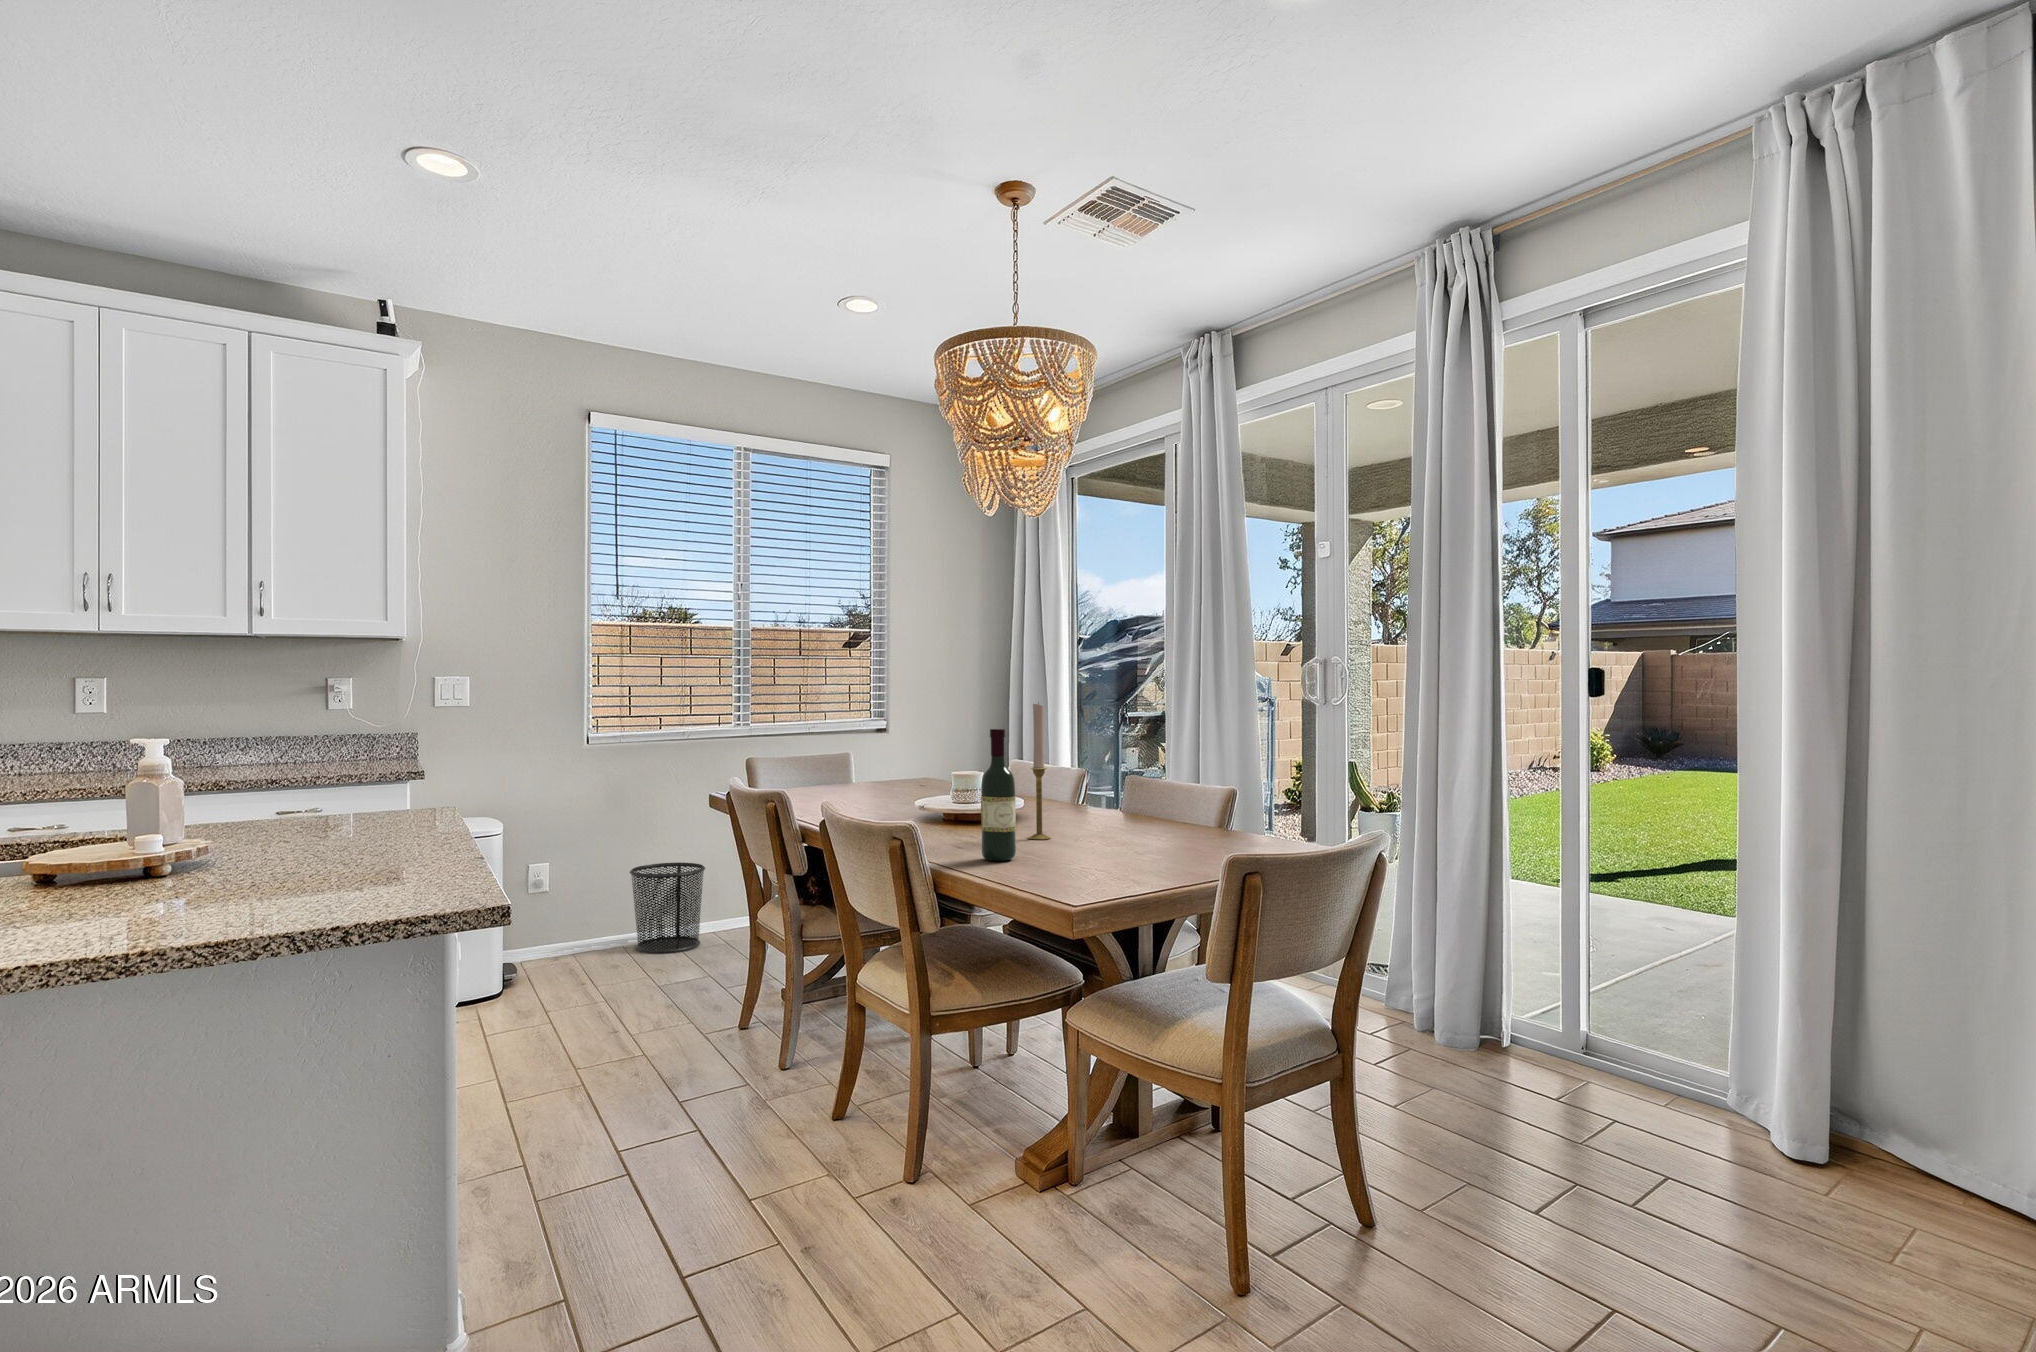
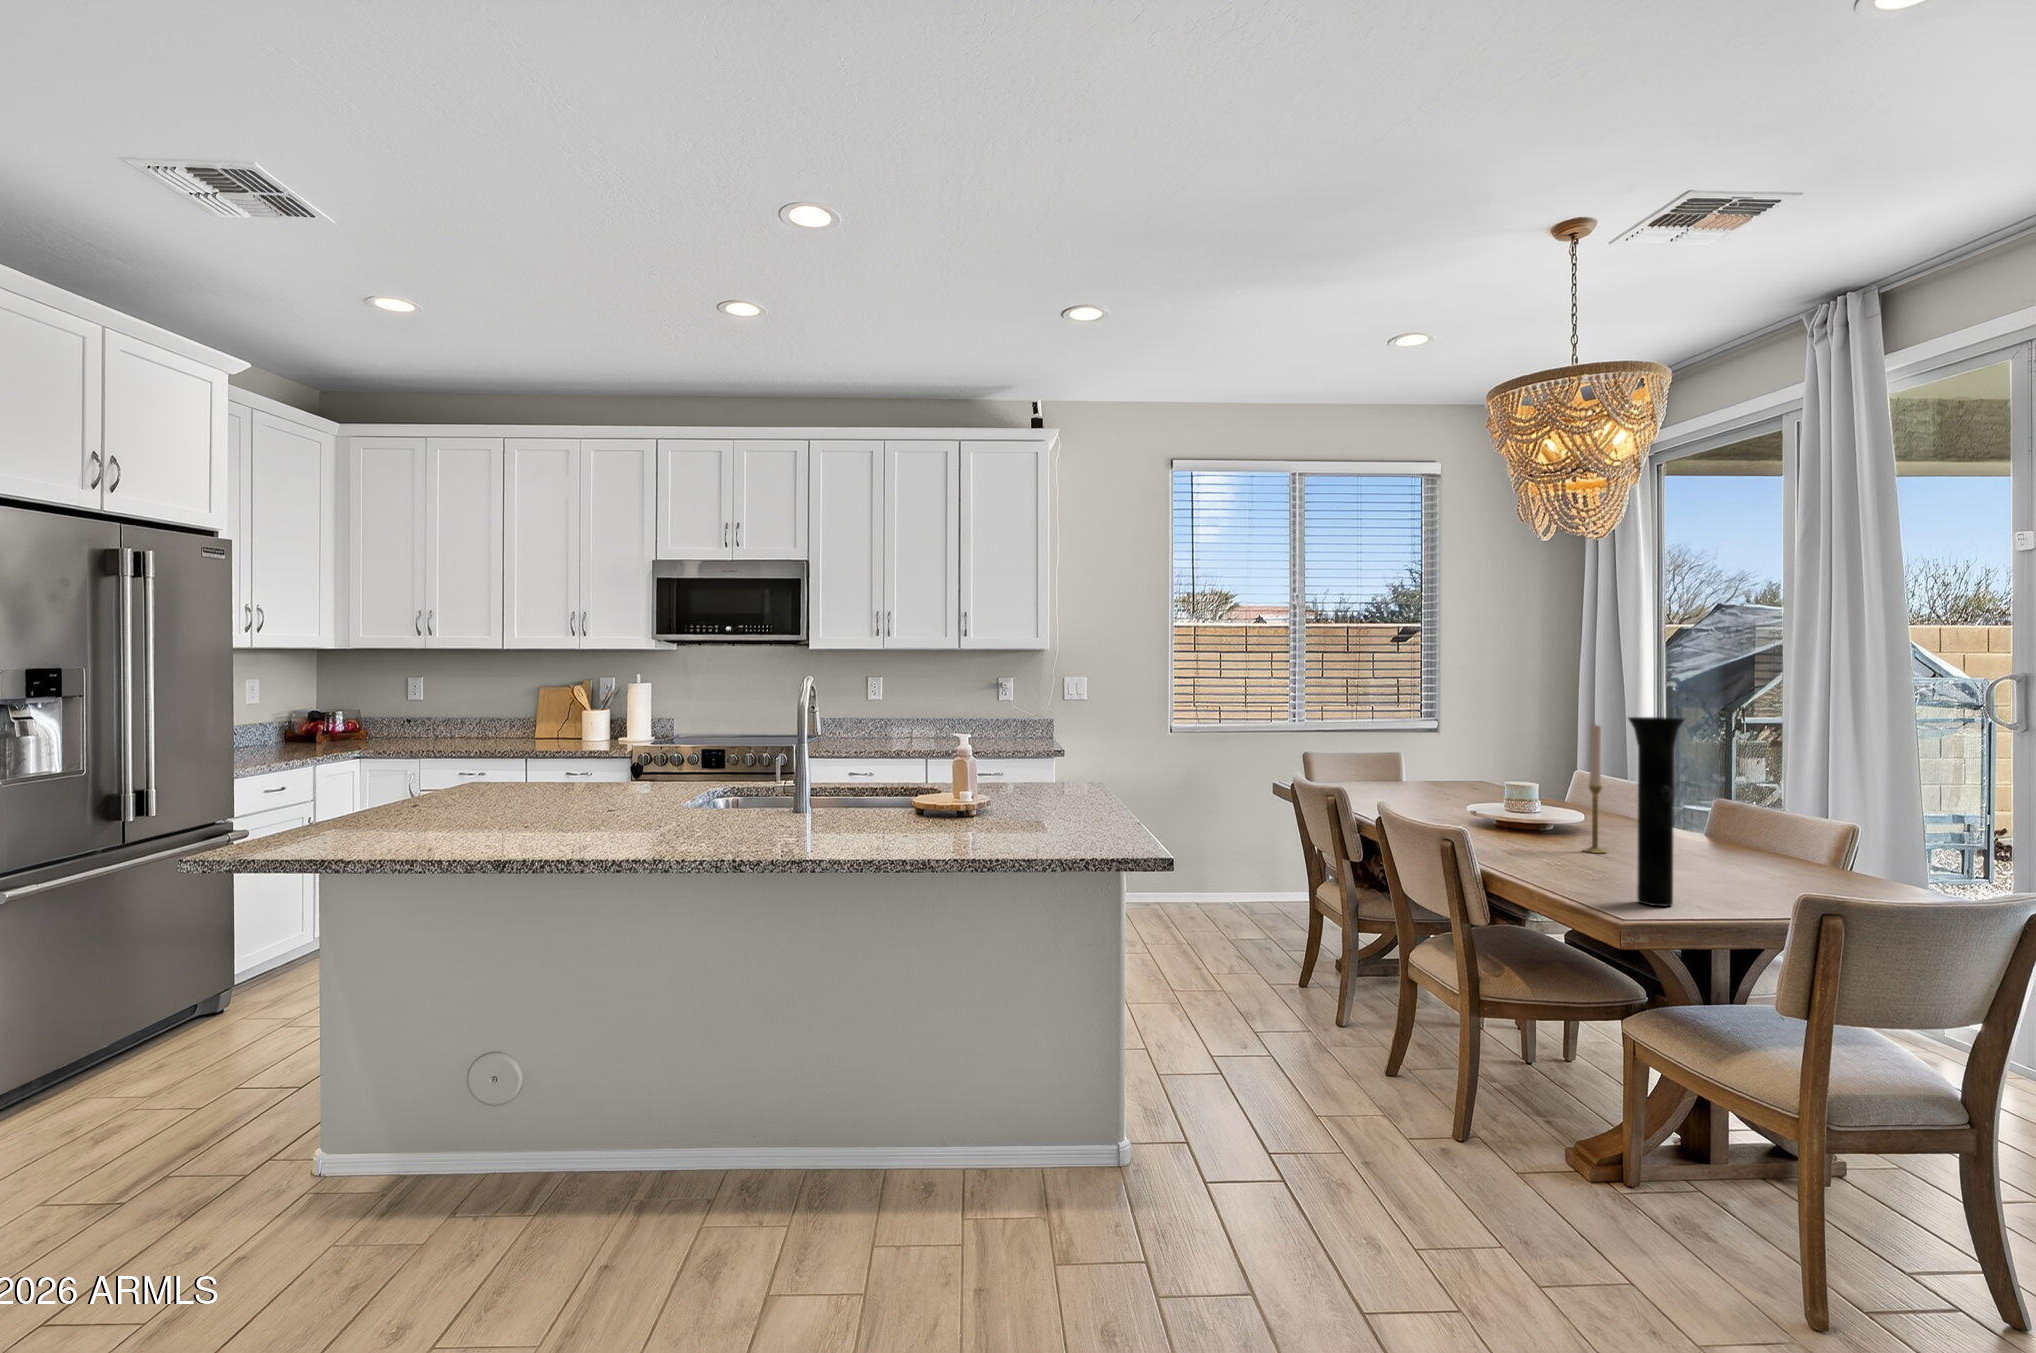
vase: none [1070,687,1122,885] -> present [1628,717,1685,906]
wine bottle: present [981,729,1016,861] -> none [1534,749,1569,872]
trash can: present [630,863,705,953] -> none [1207,838,1270,915]

